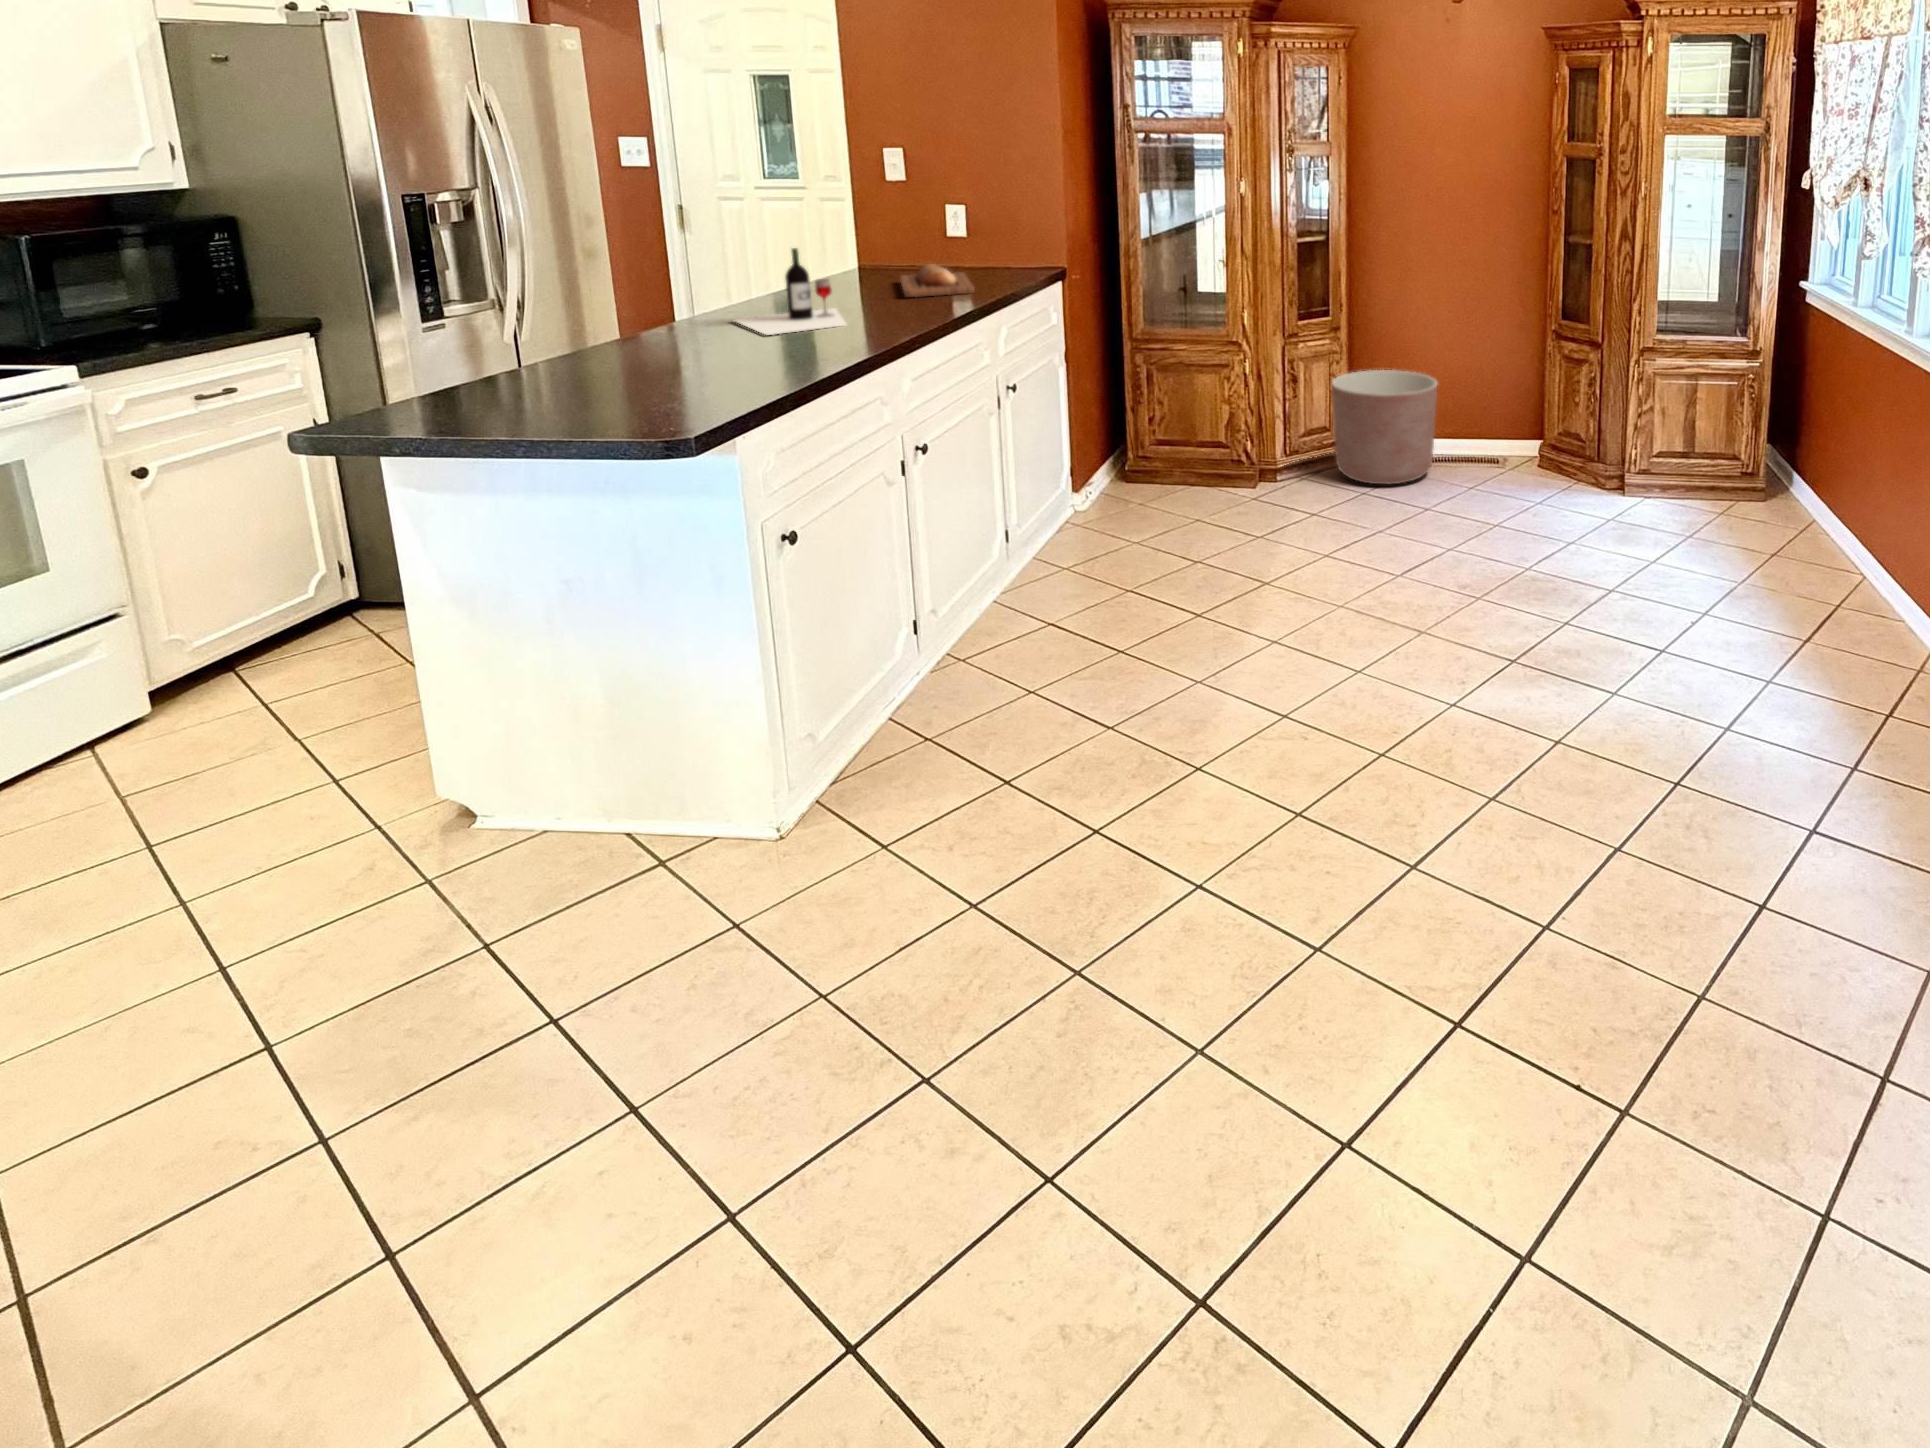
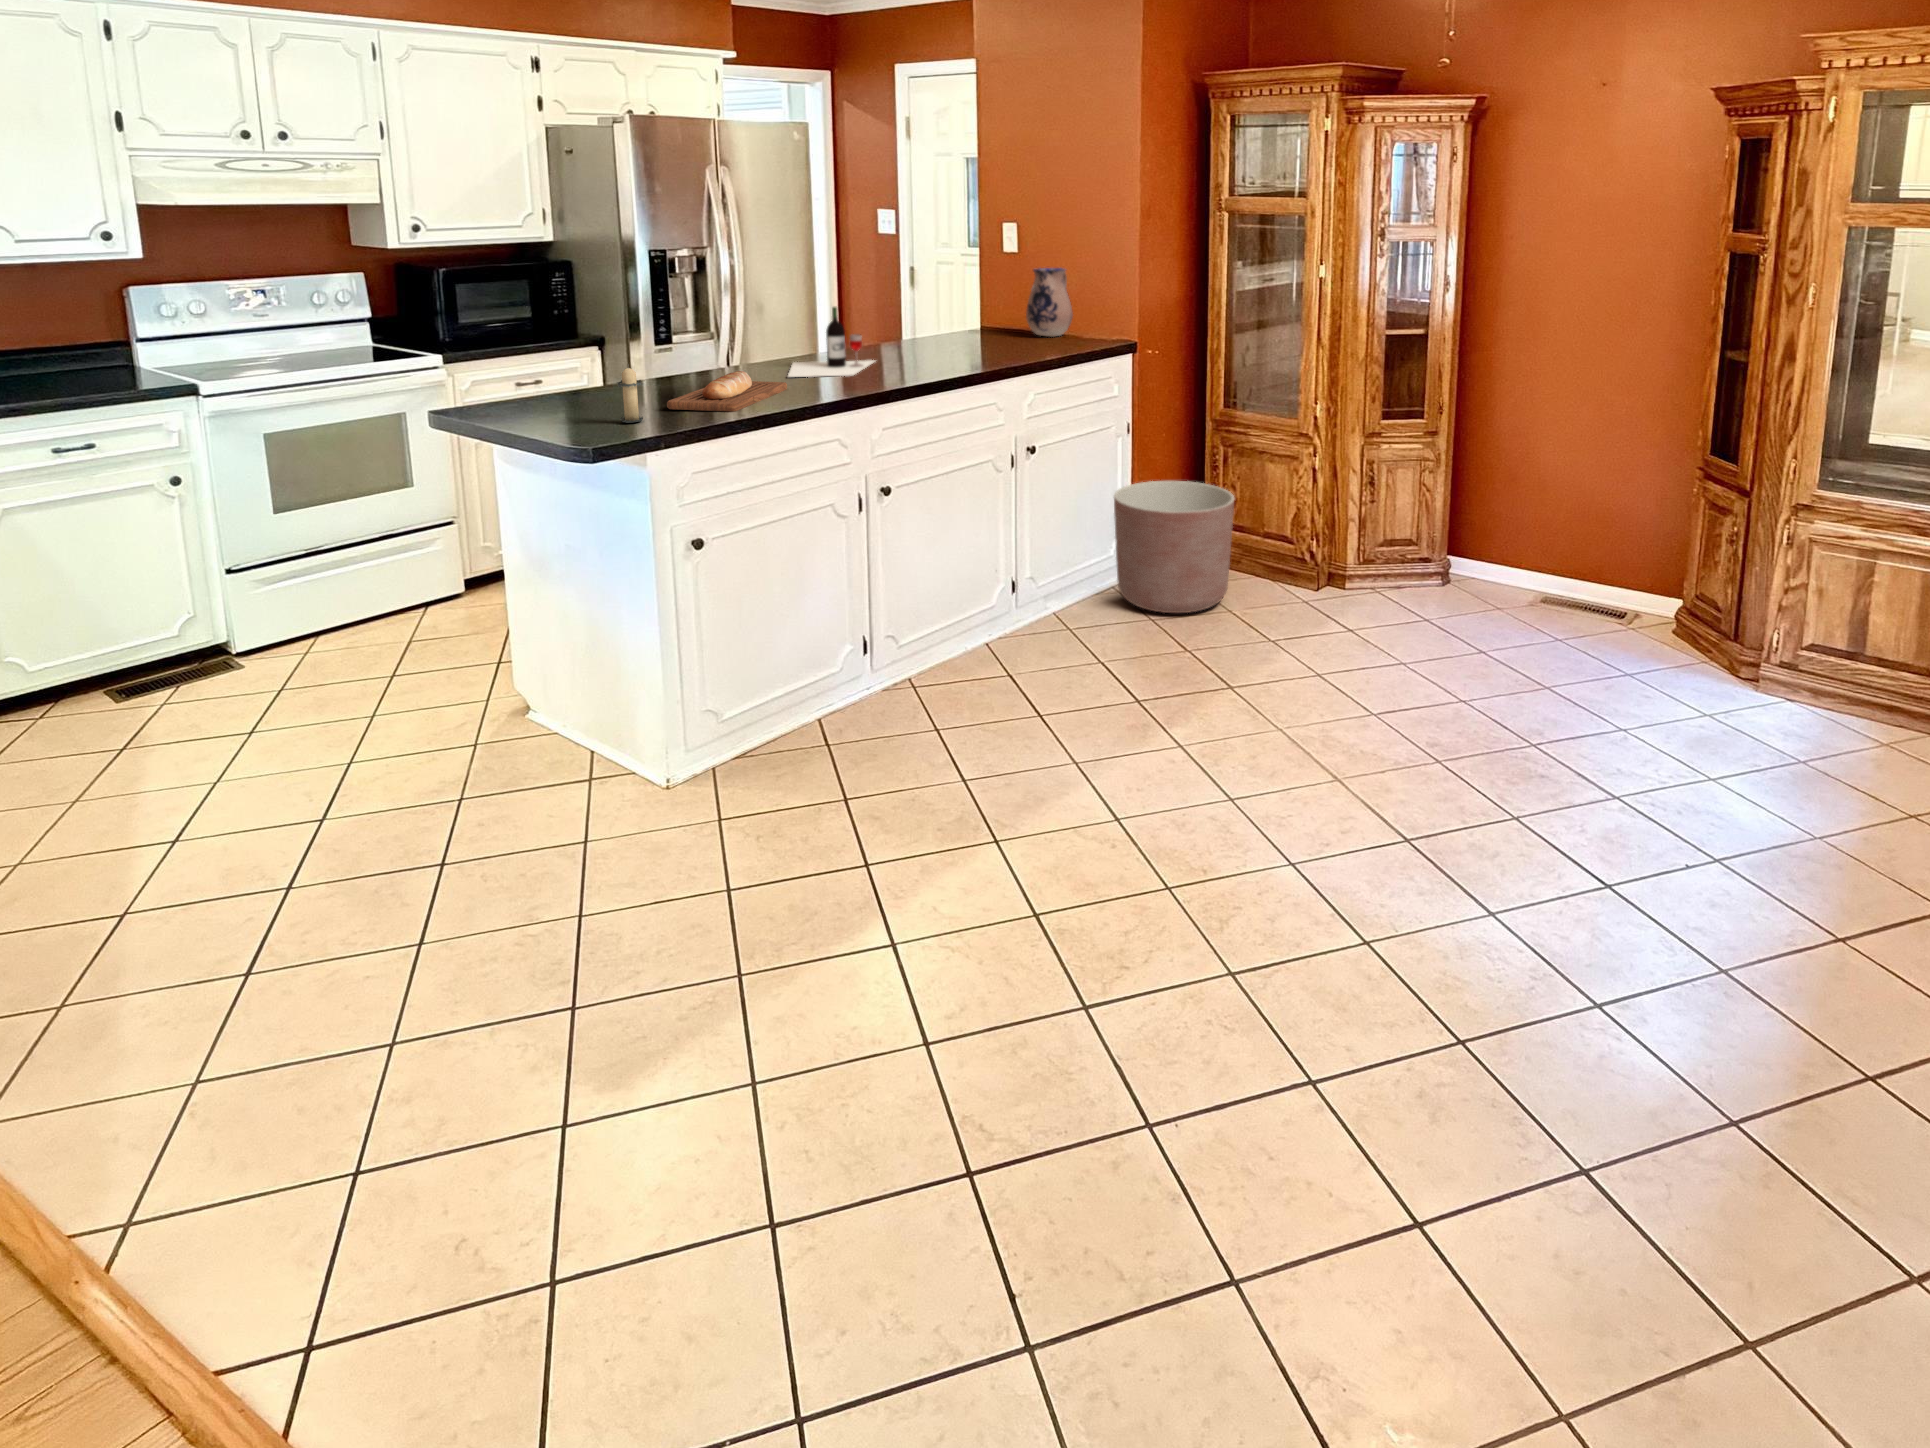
ceramic pitcher: none [956,195,1009,269] -> present [1026,268,1073,337]
bread loaf: present [900,264,975,297] -> present [667,371,787,412]
candle: none [646,331,693,407] -> present [617,364,643,423]
planter: present [1332,370,1438,484] -> present [1114,481,1234,613]

